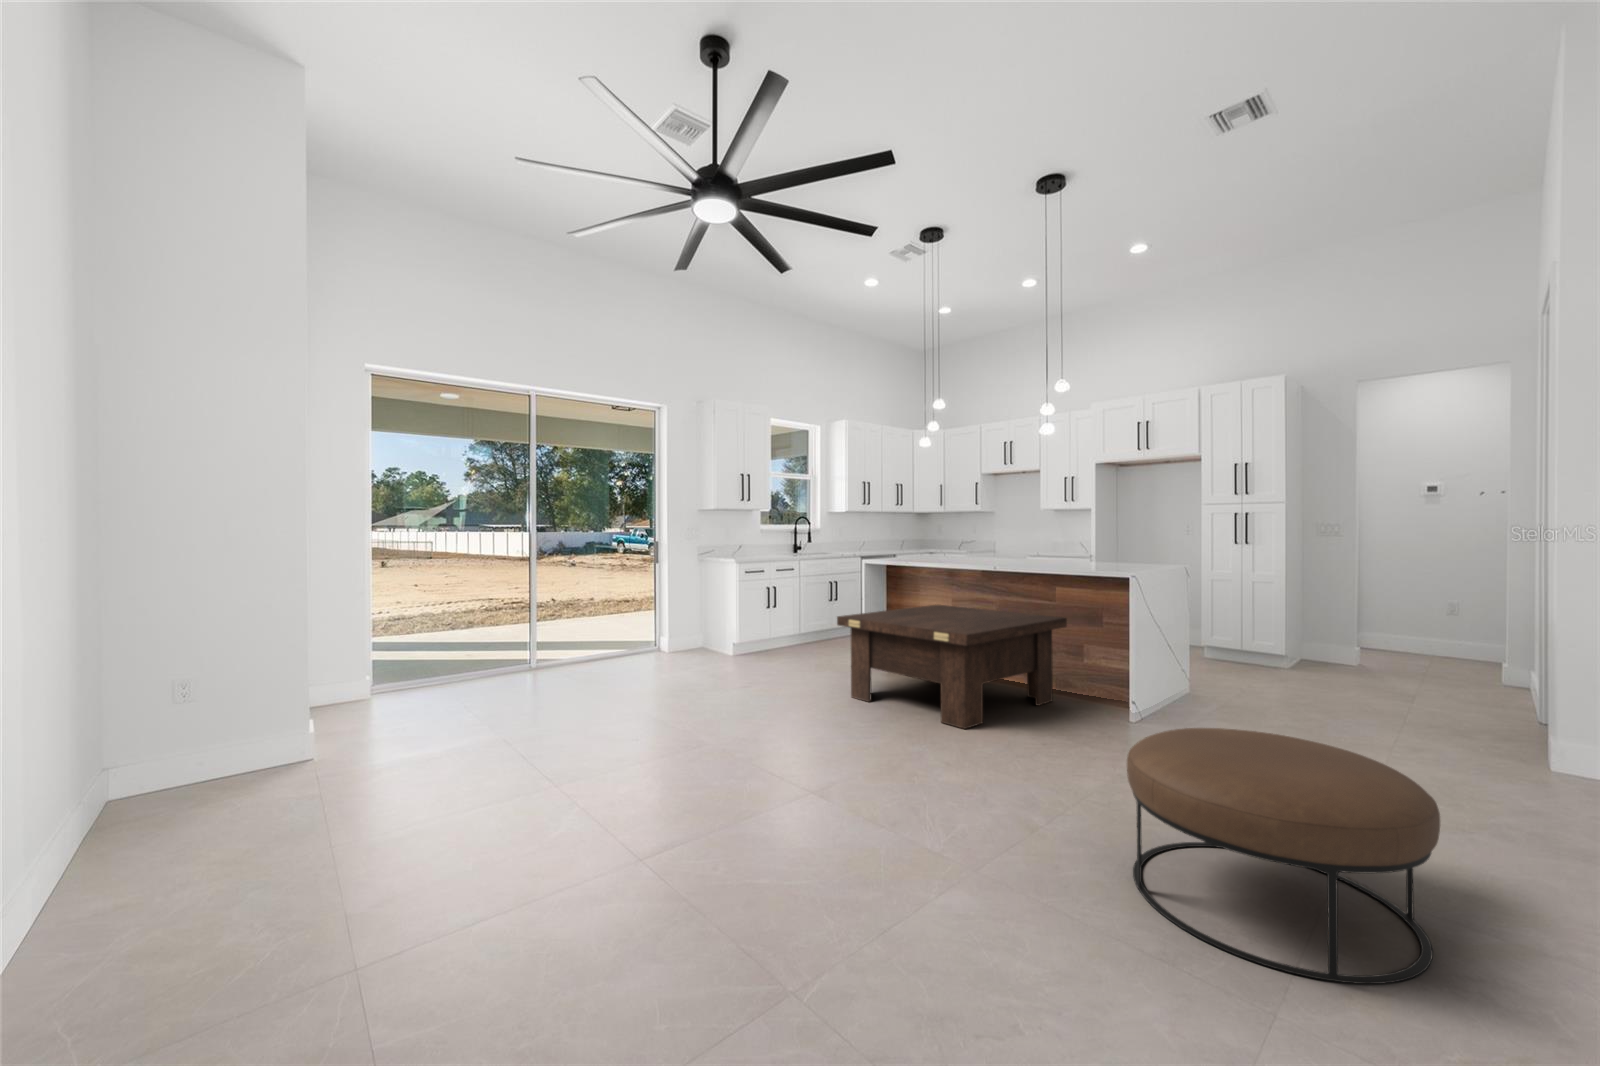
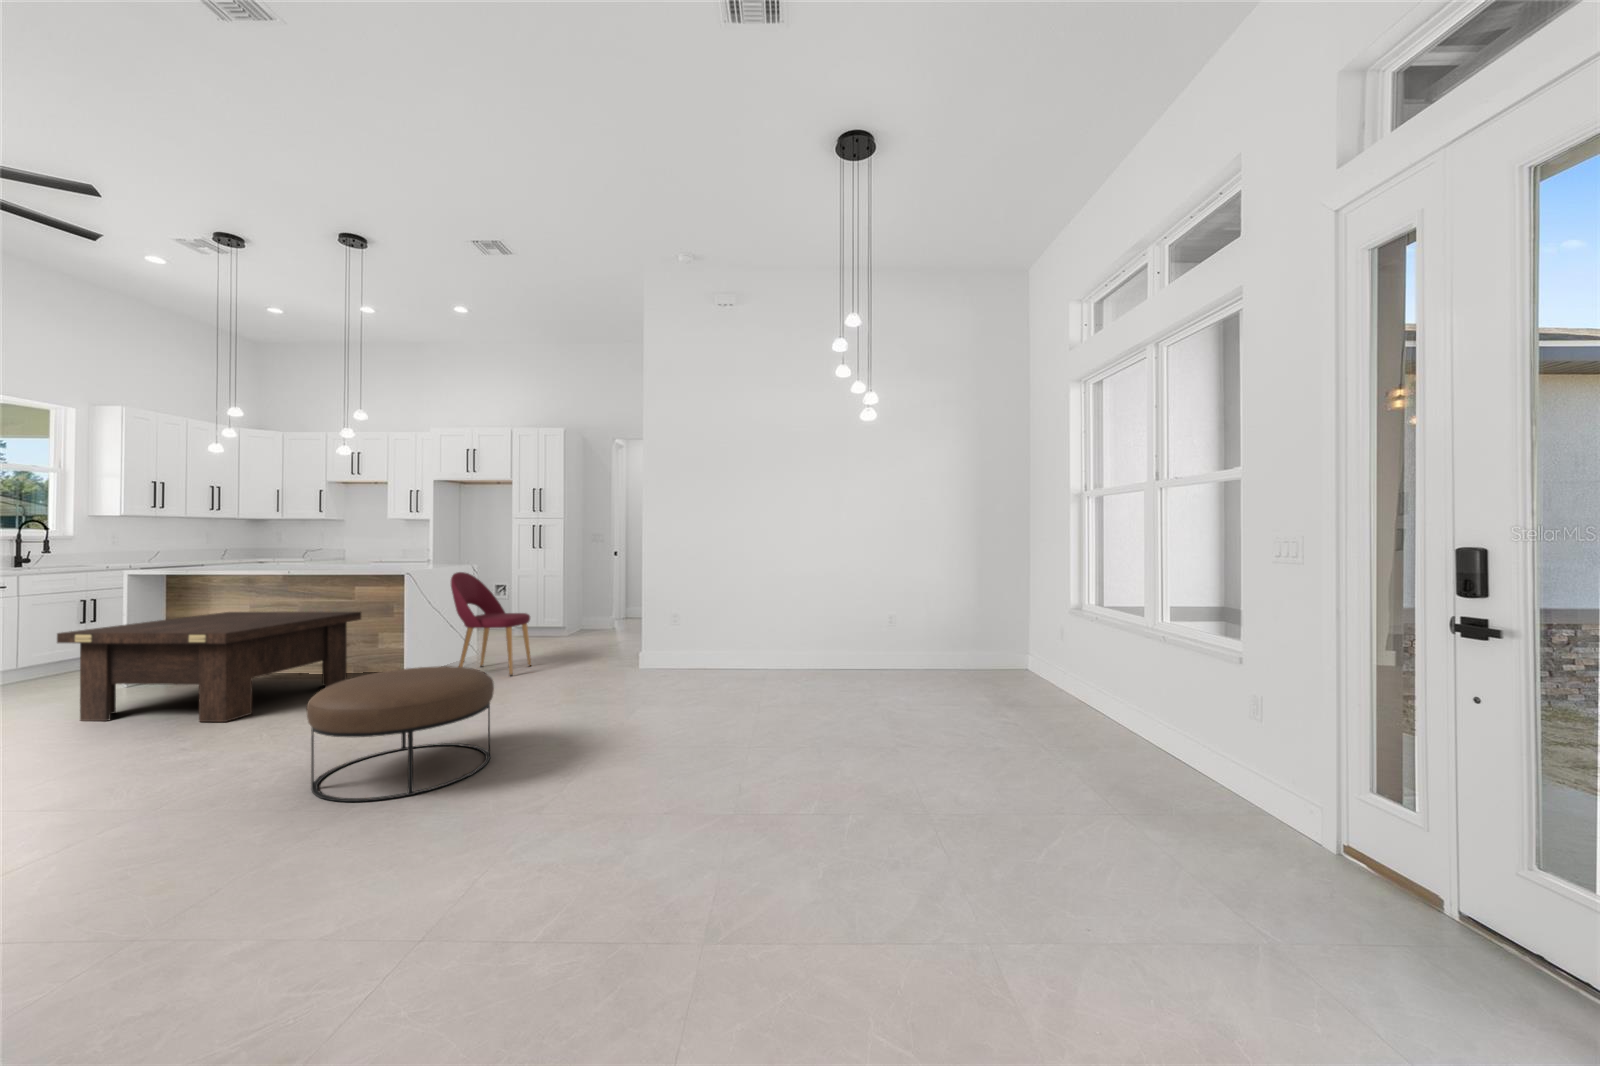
dining chair: none [1172,576,1287,731] -> present [451,572,531,676]

